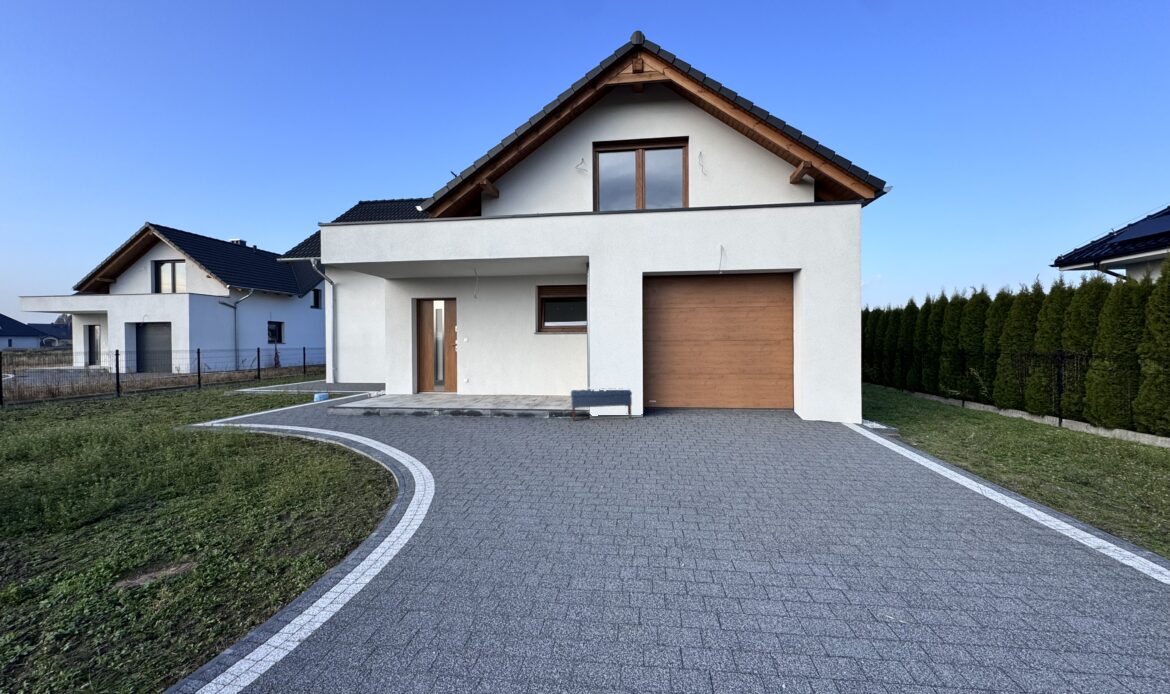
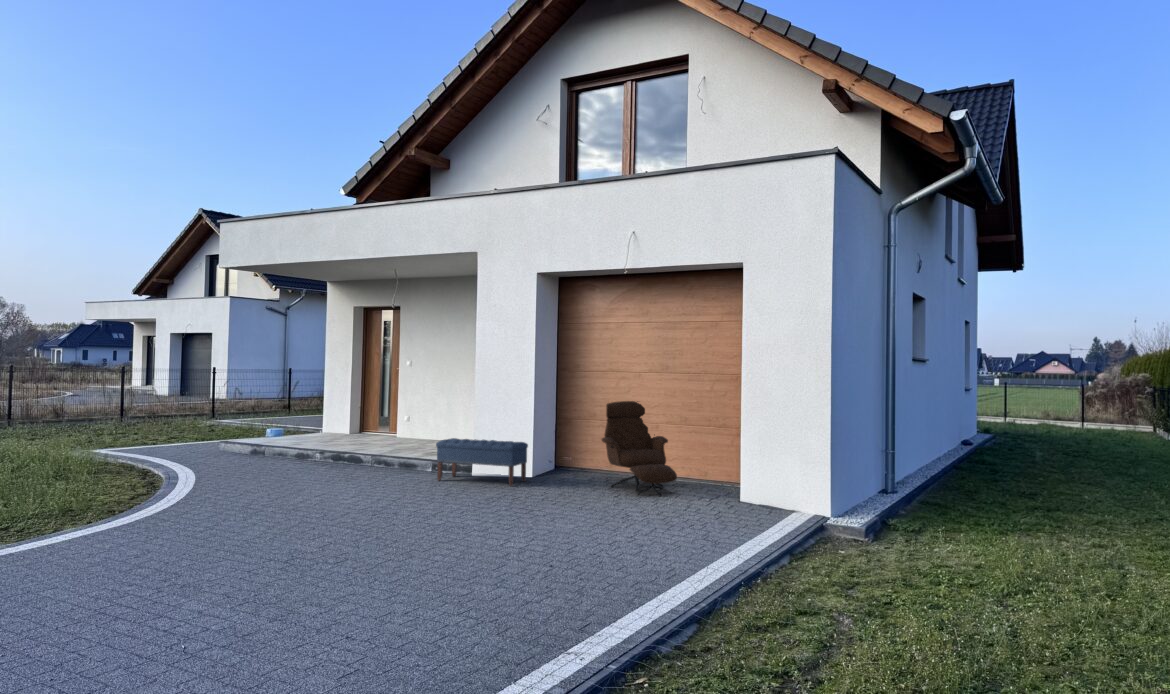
lounge chair: none [673,356,736,414] -> present [602,401,677,496]

